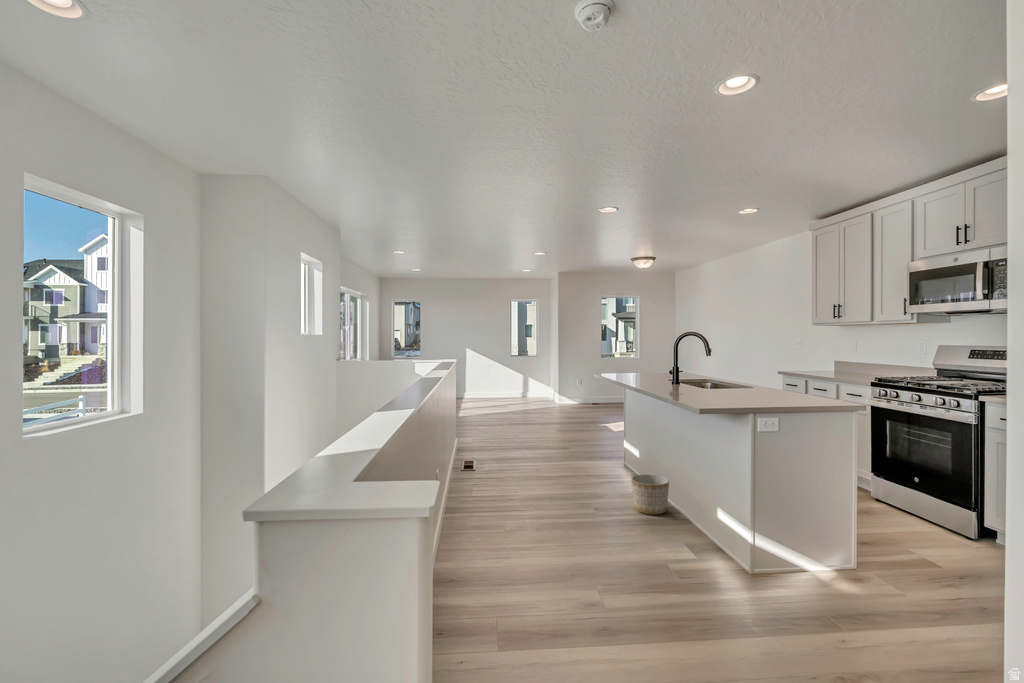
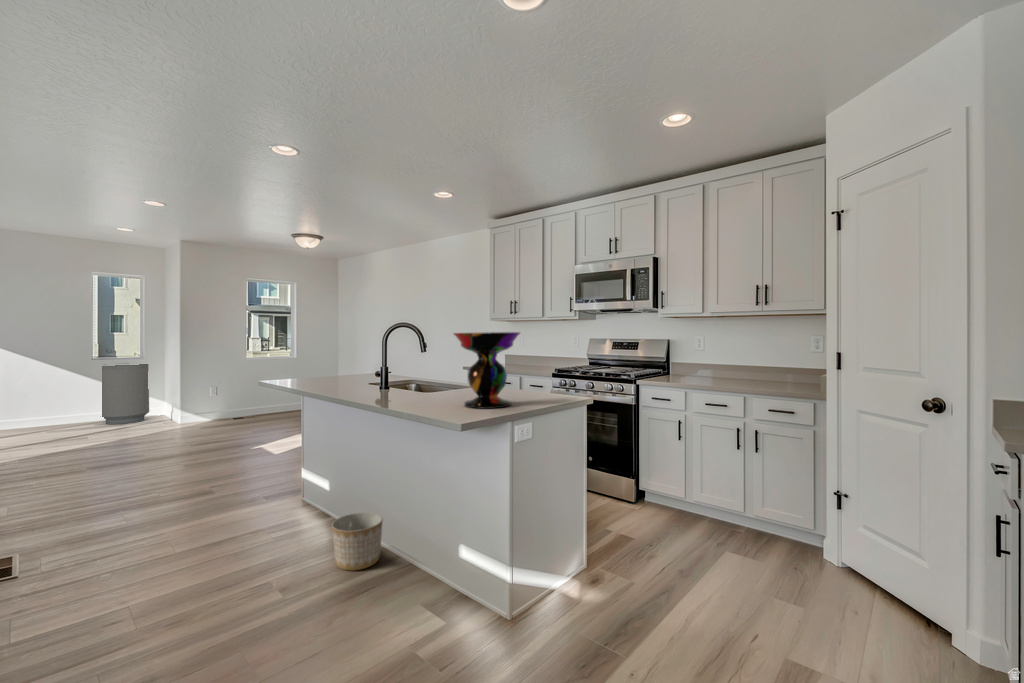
decorative bowl: none [716,339,779,401] -> present [454,332,520,409]
trash can: none [513,357,540,400] -> present [102,363,149,424]

